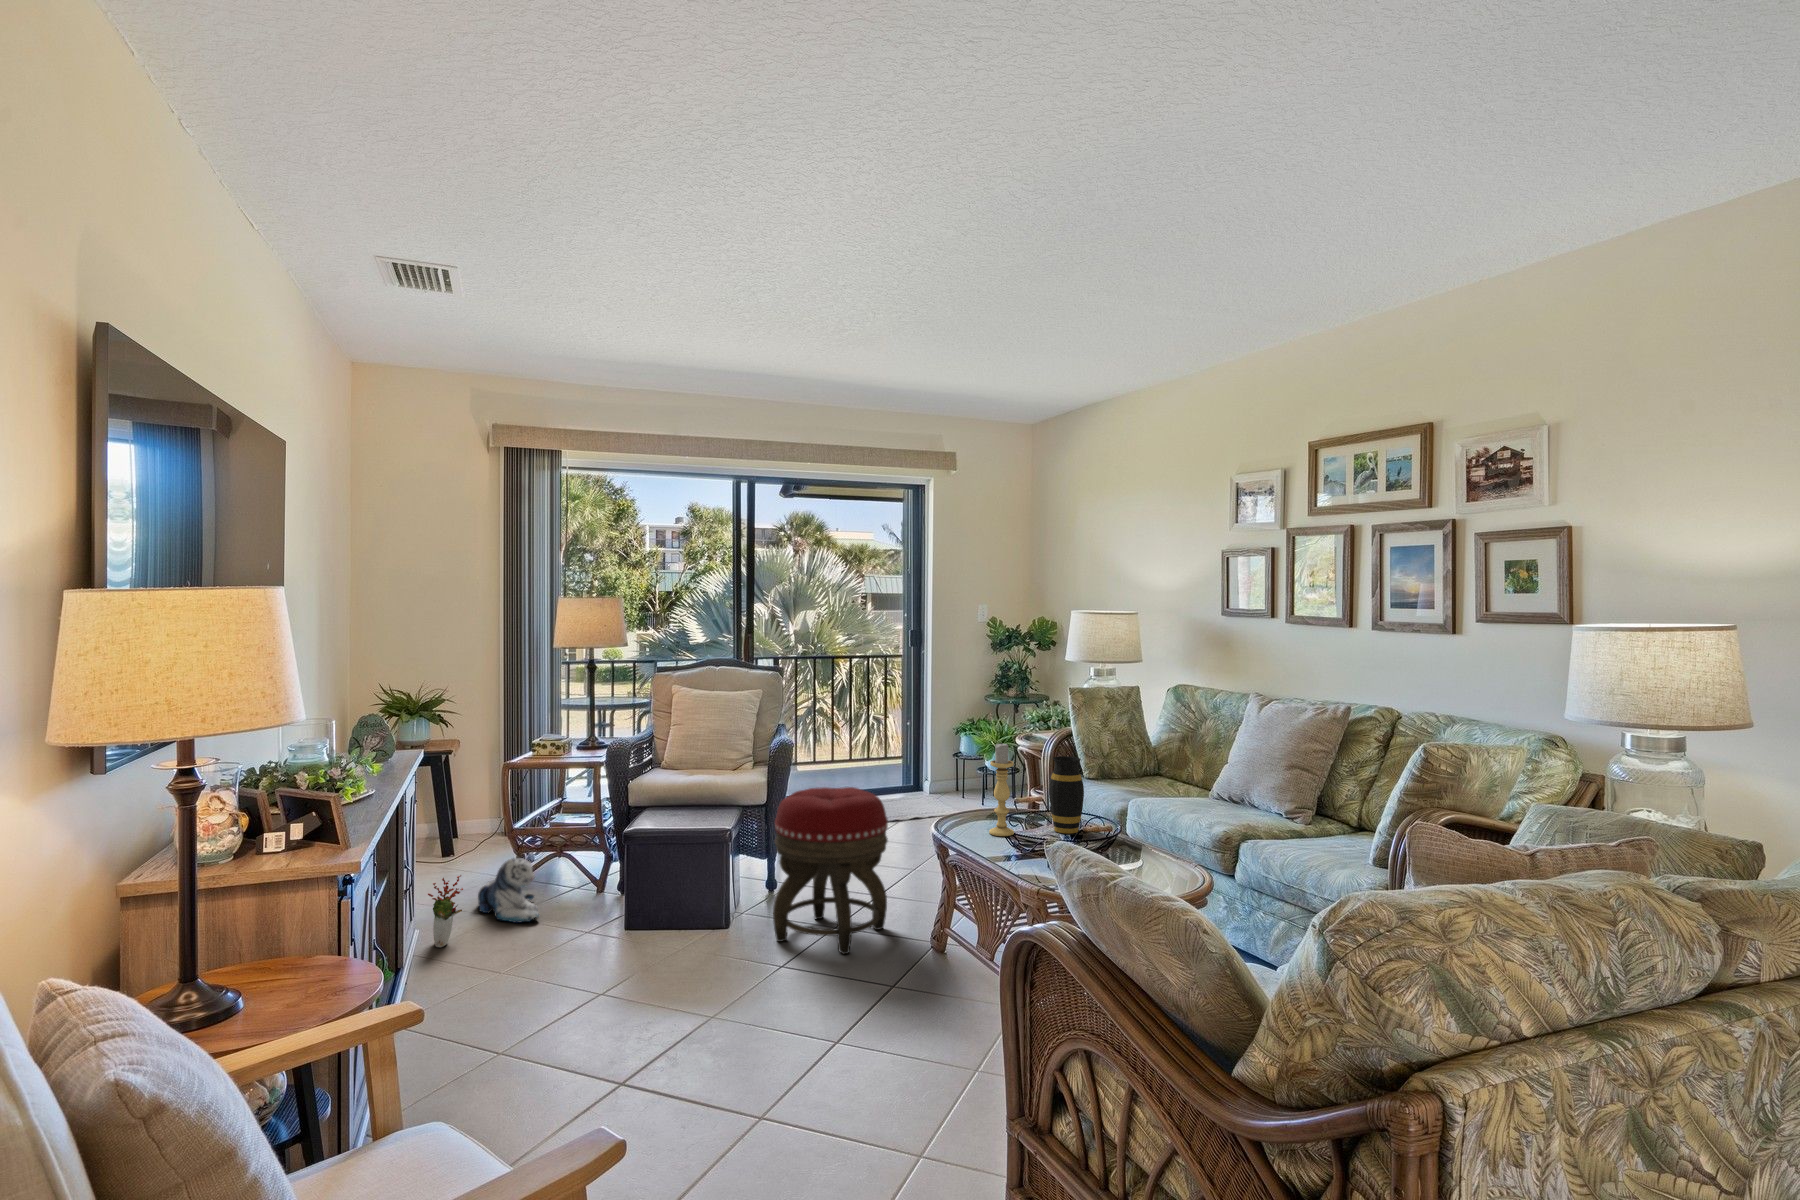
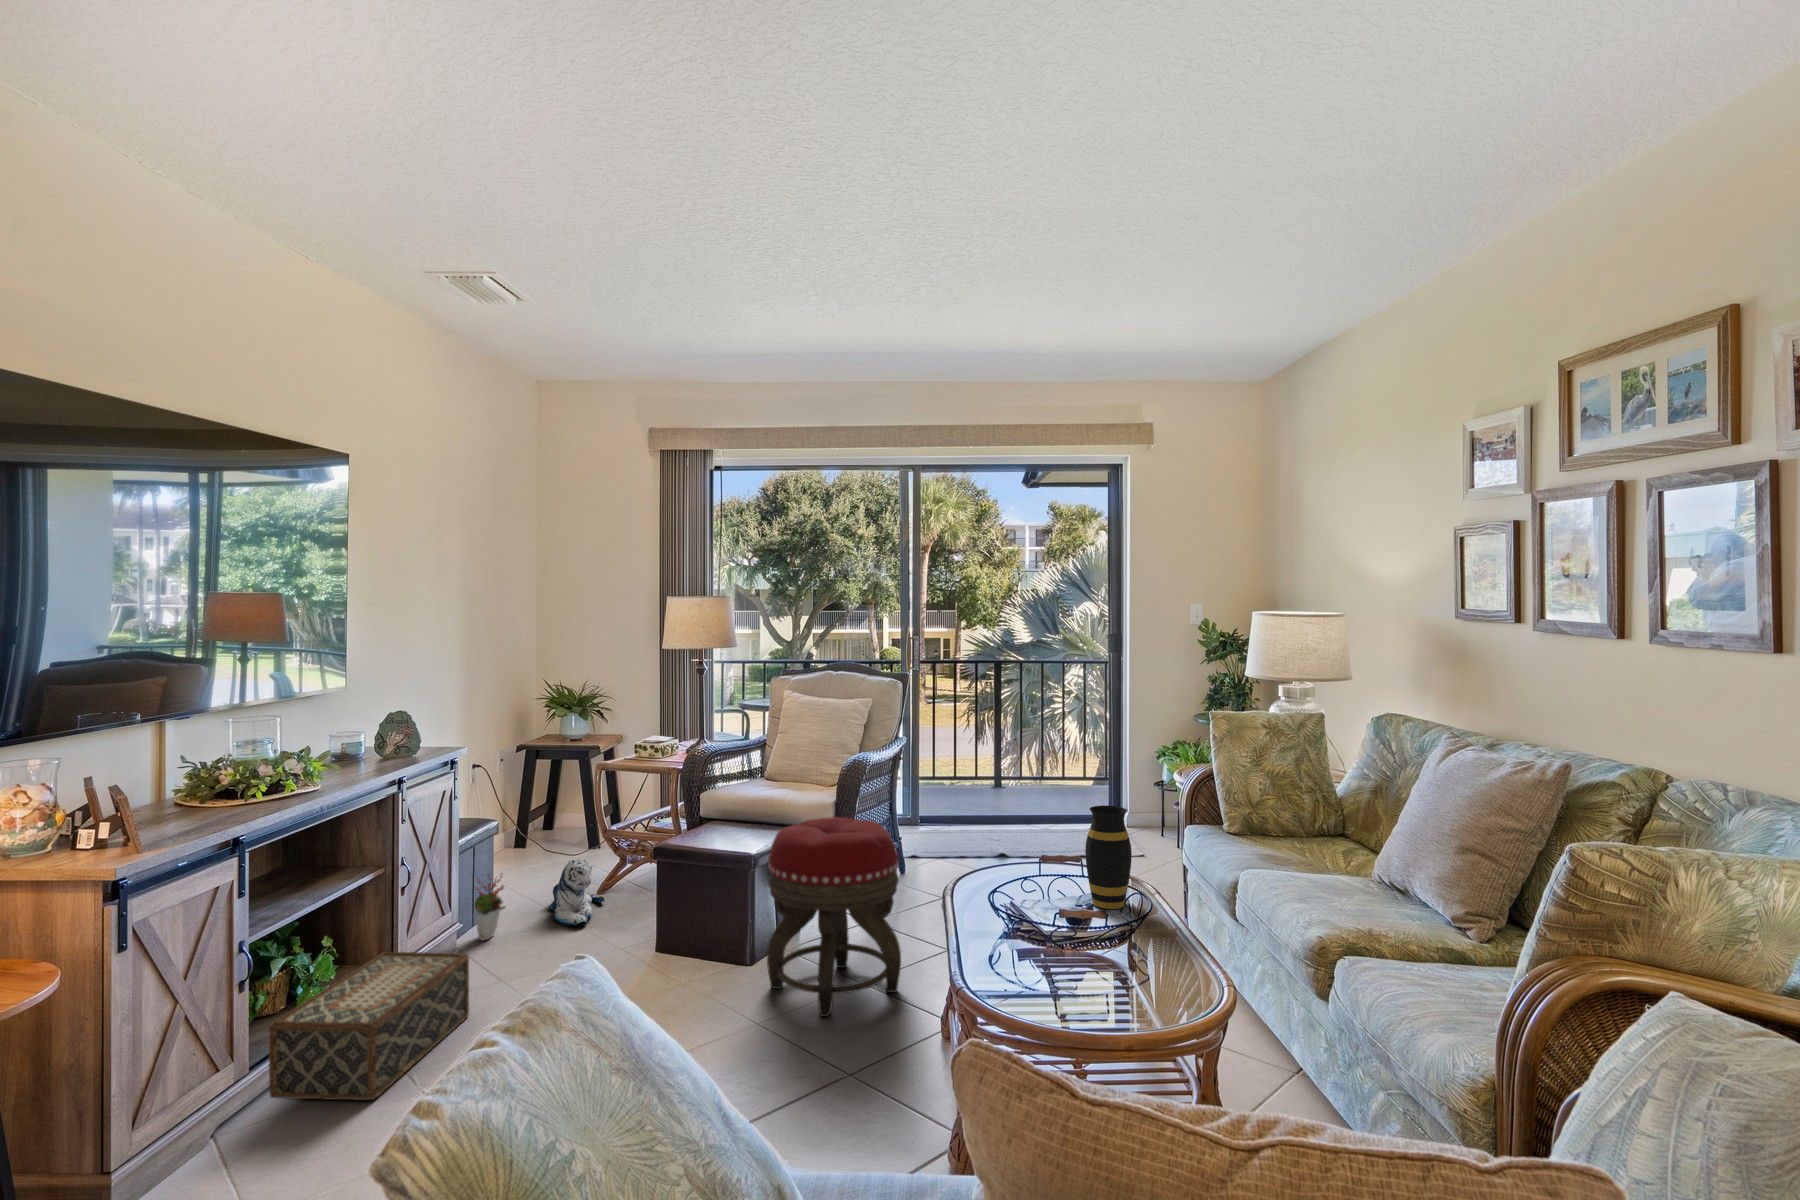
candle holder: present [989,743,1014,836] -> none [1007,782,1038,902]
woven basket: none [389,945,516,1105] -> present [269,952,469,1100]

